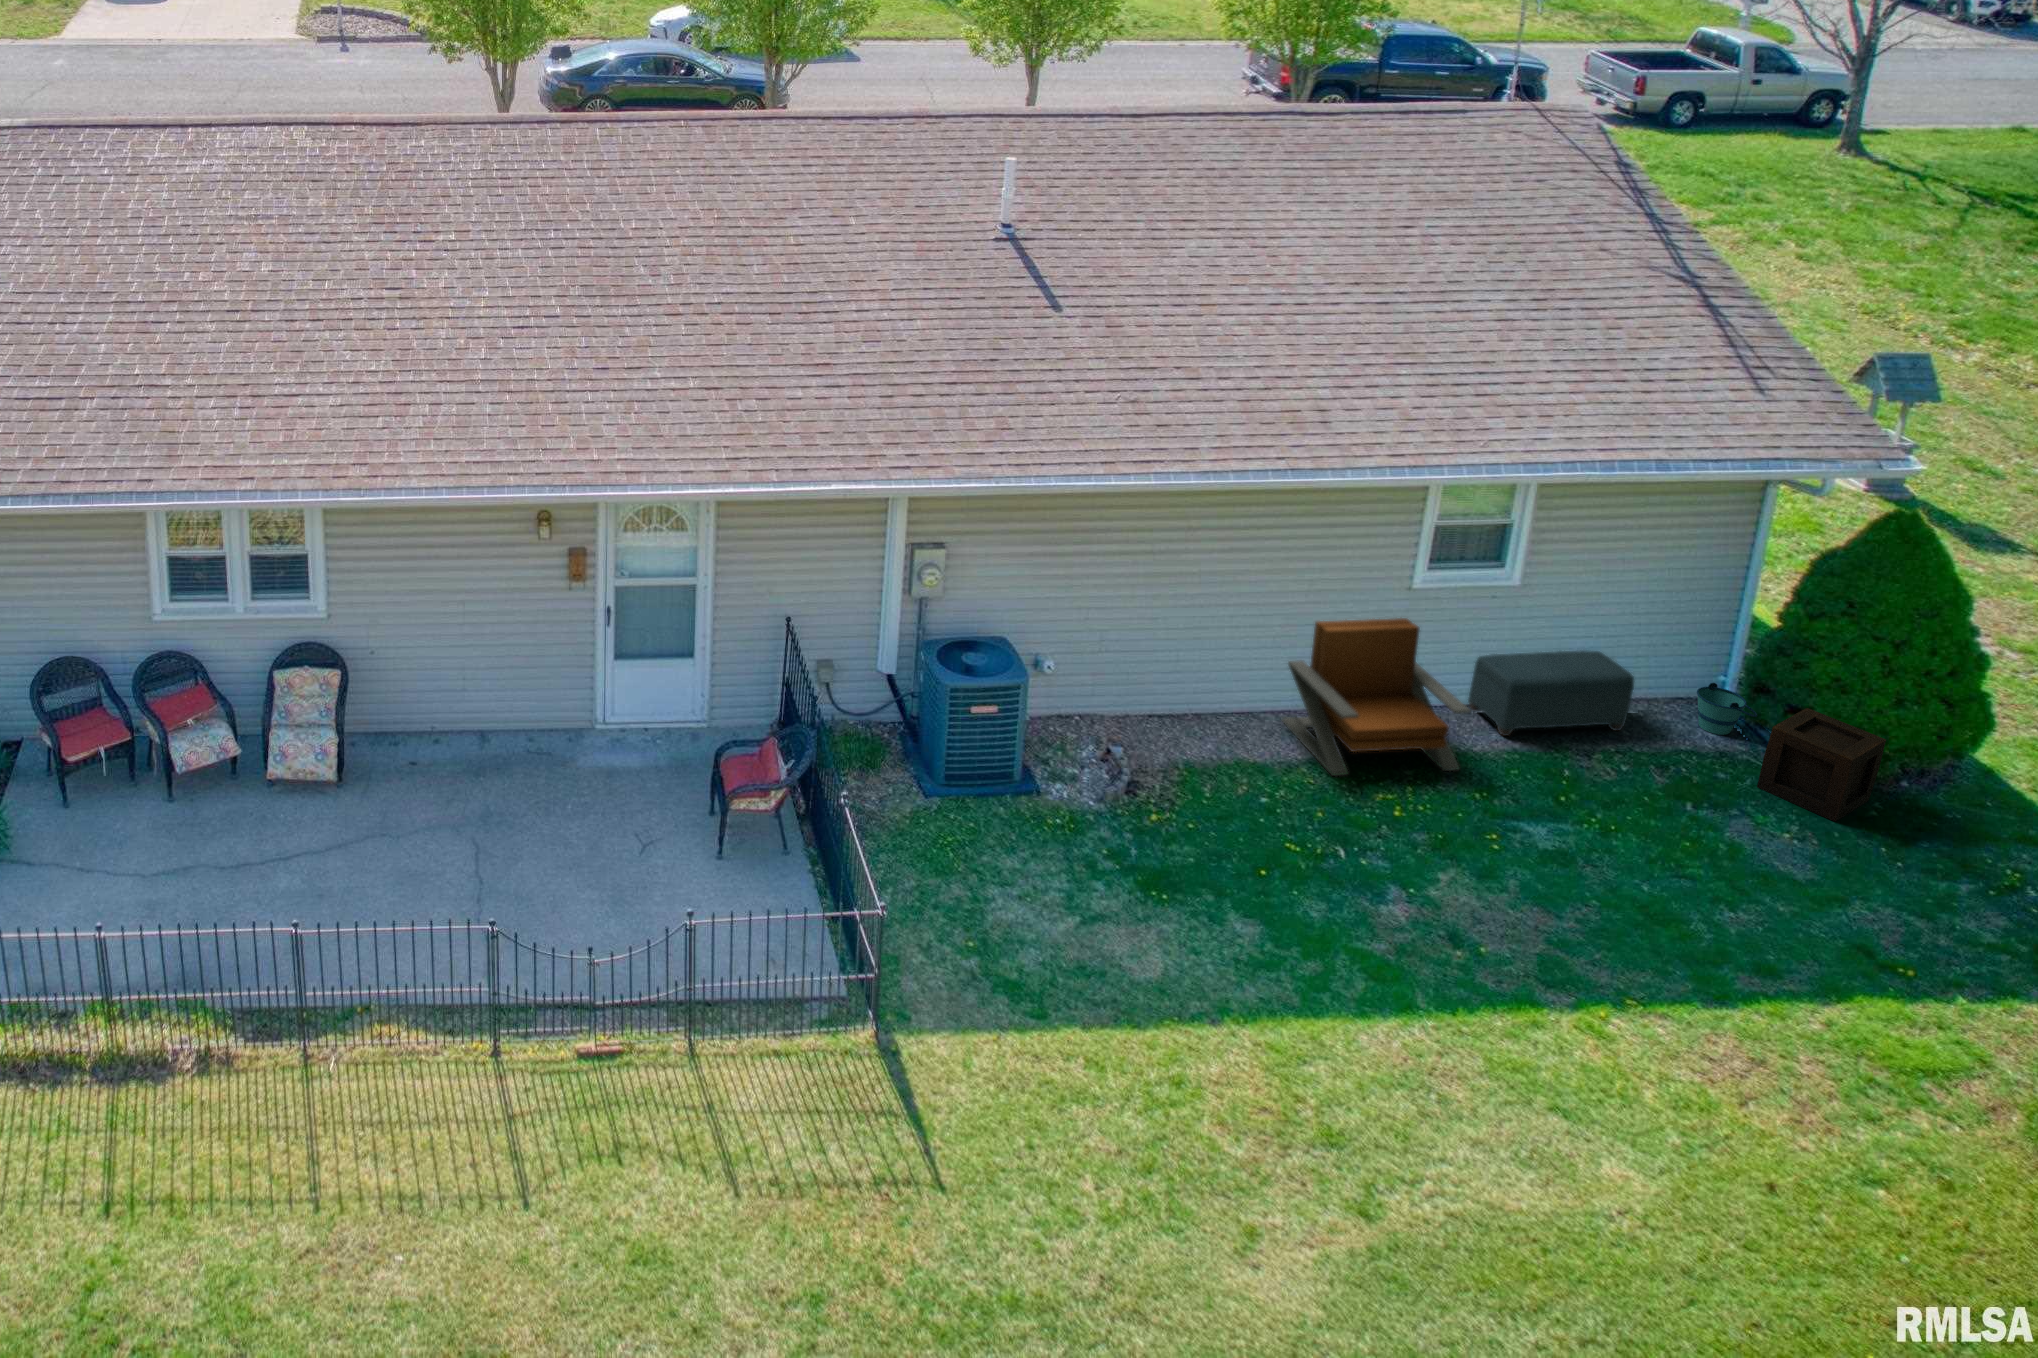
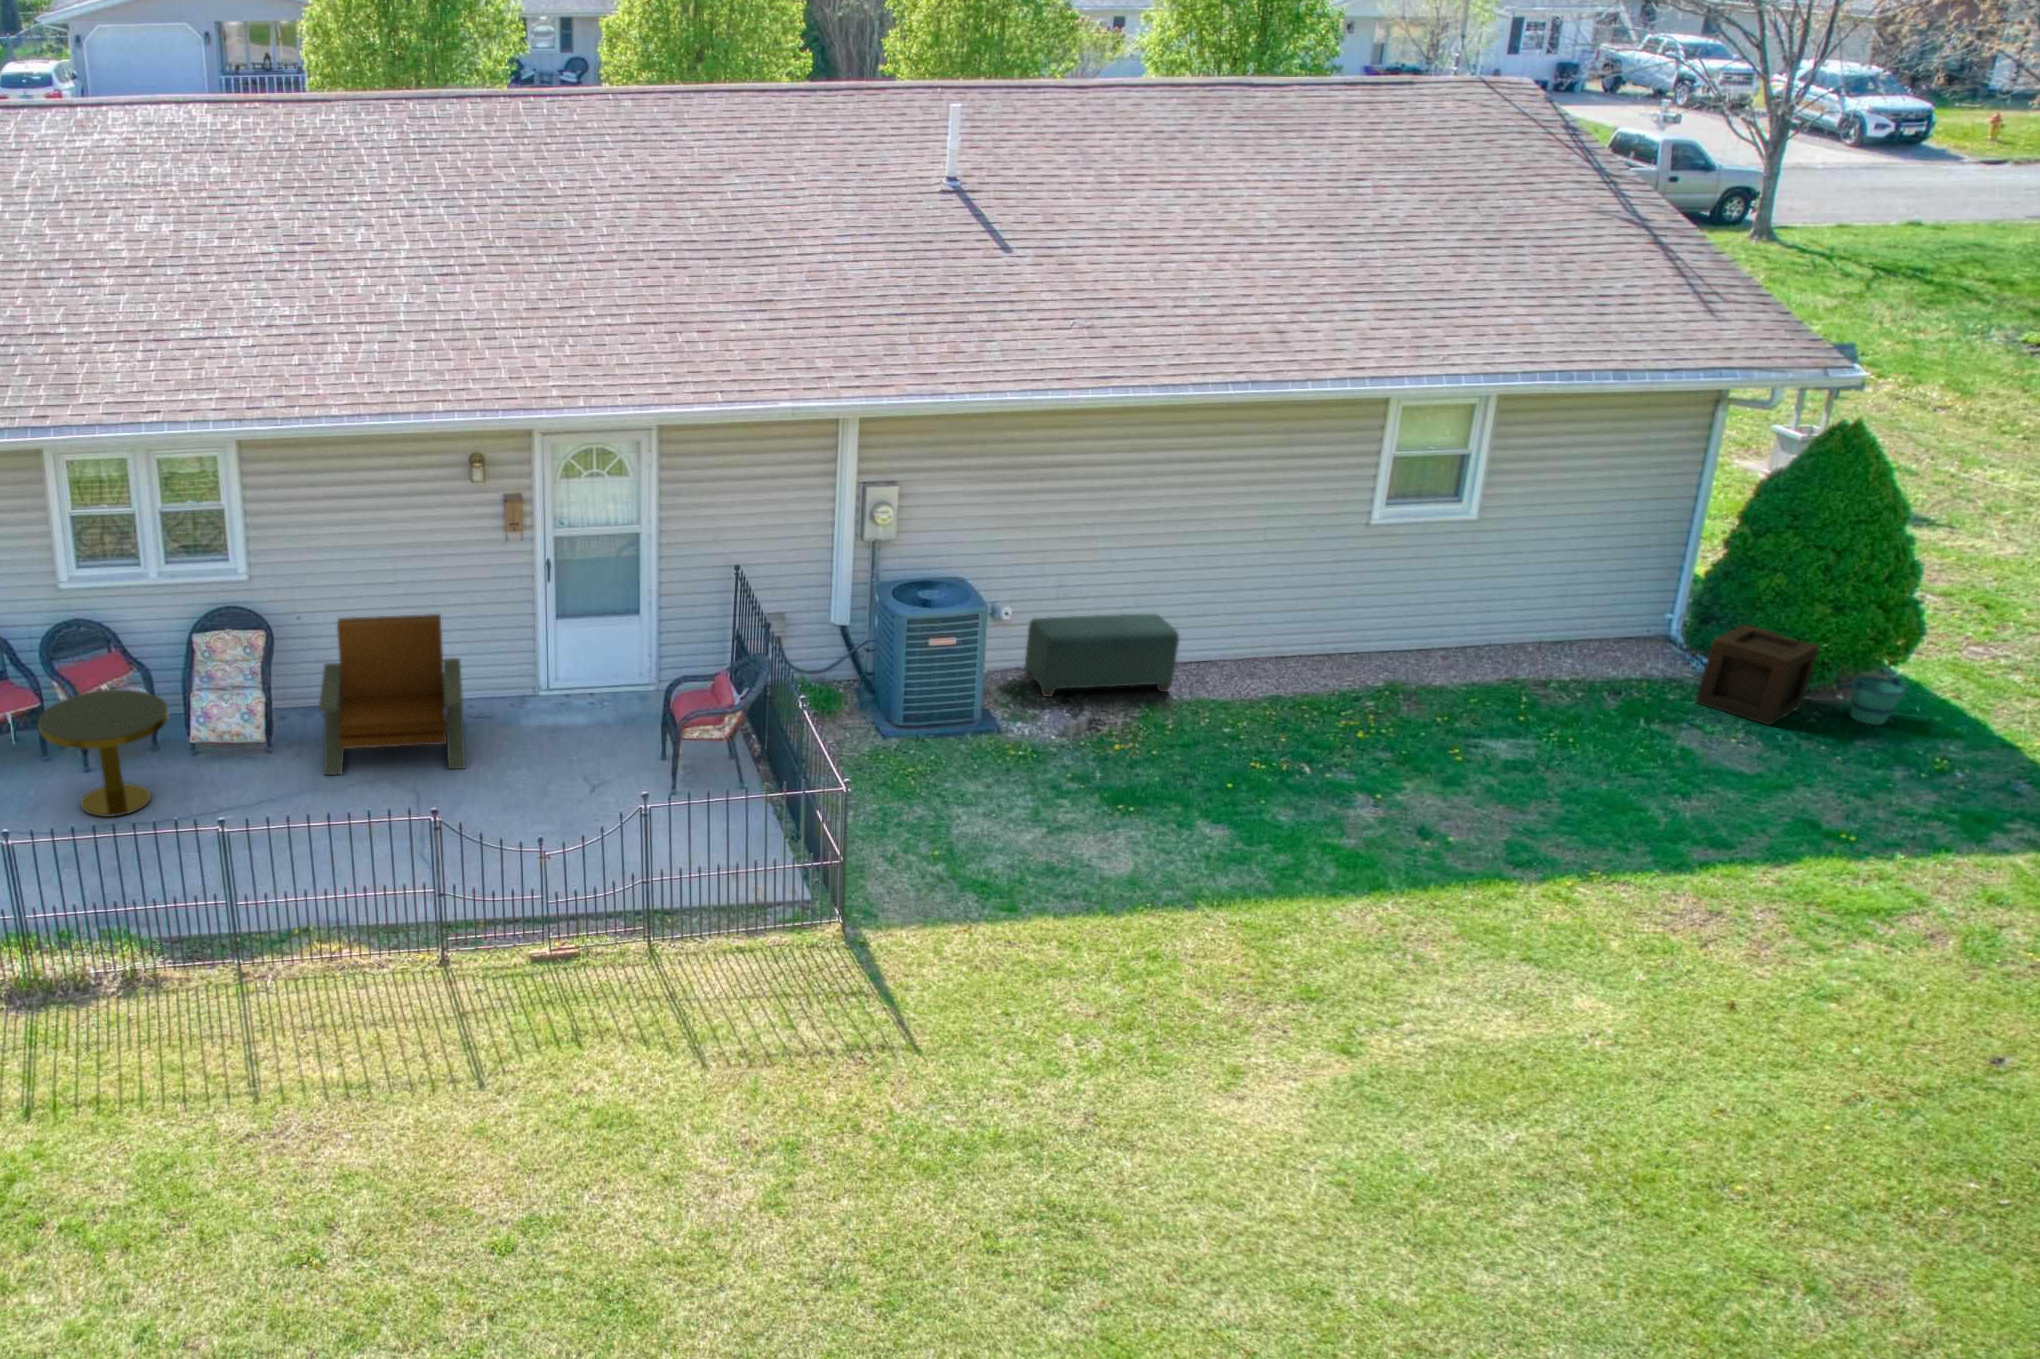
lounge chair: present [1282,618,1470,776] -> present [319,614,466,775]
bench: present [1468,650,1634,736] -> present [1025,614,1179,697]
bucket: present [1697,683,1757,735] -> present [1838,676,1906,725]
side table: none [121,721,240,849] -> present [38,690,168,817]

